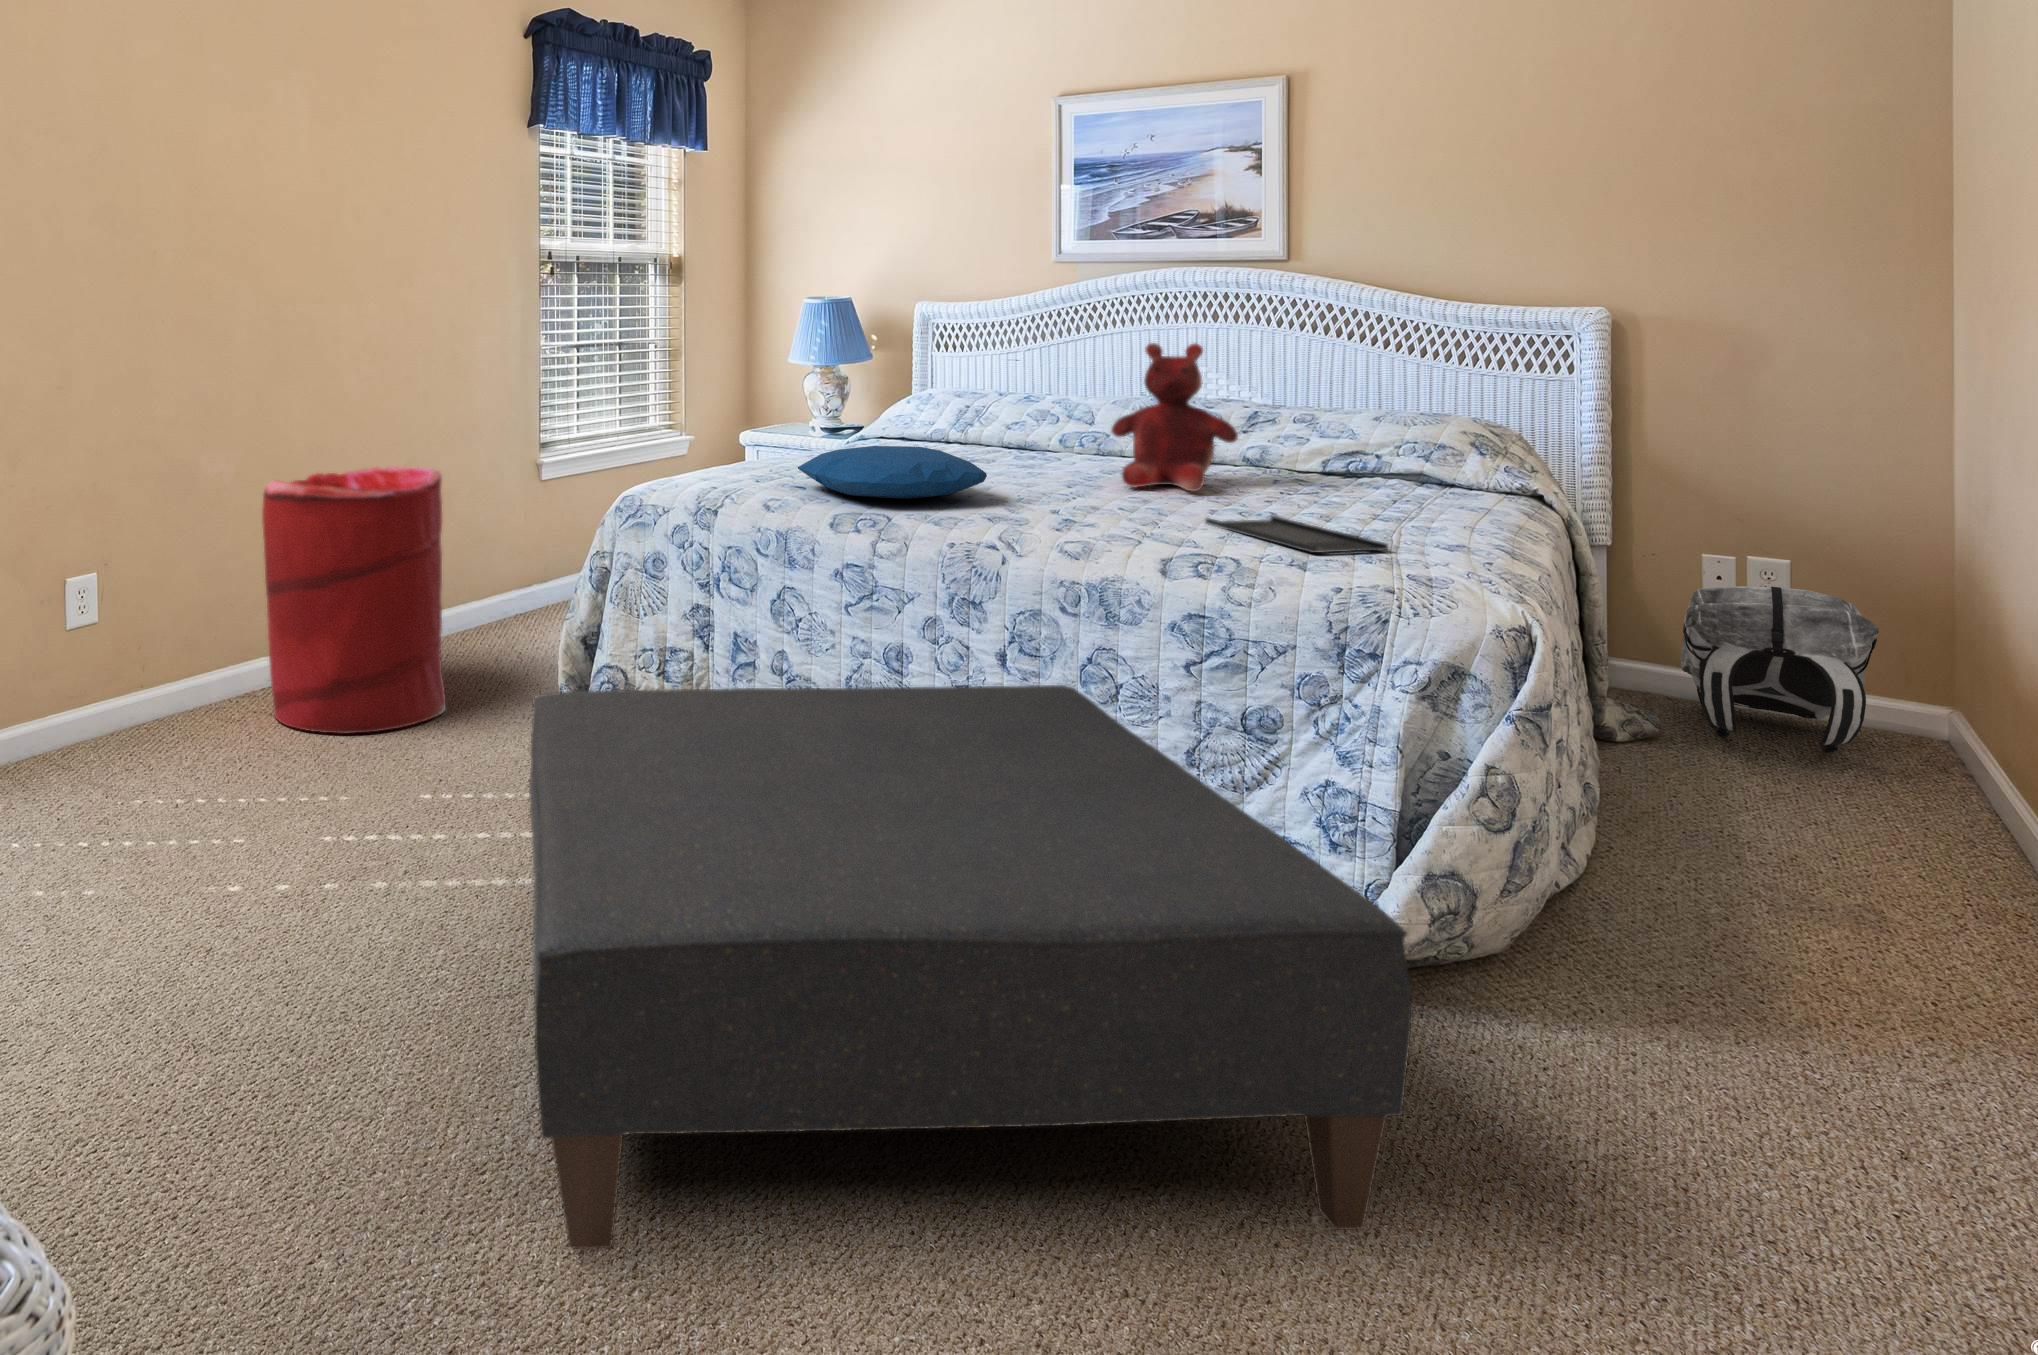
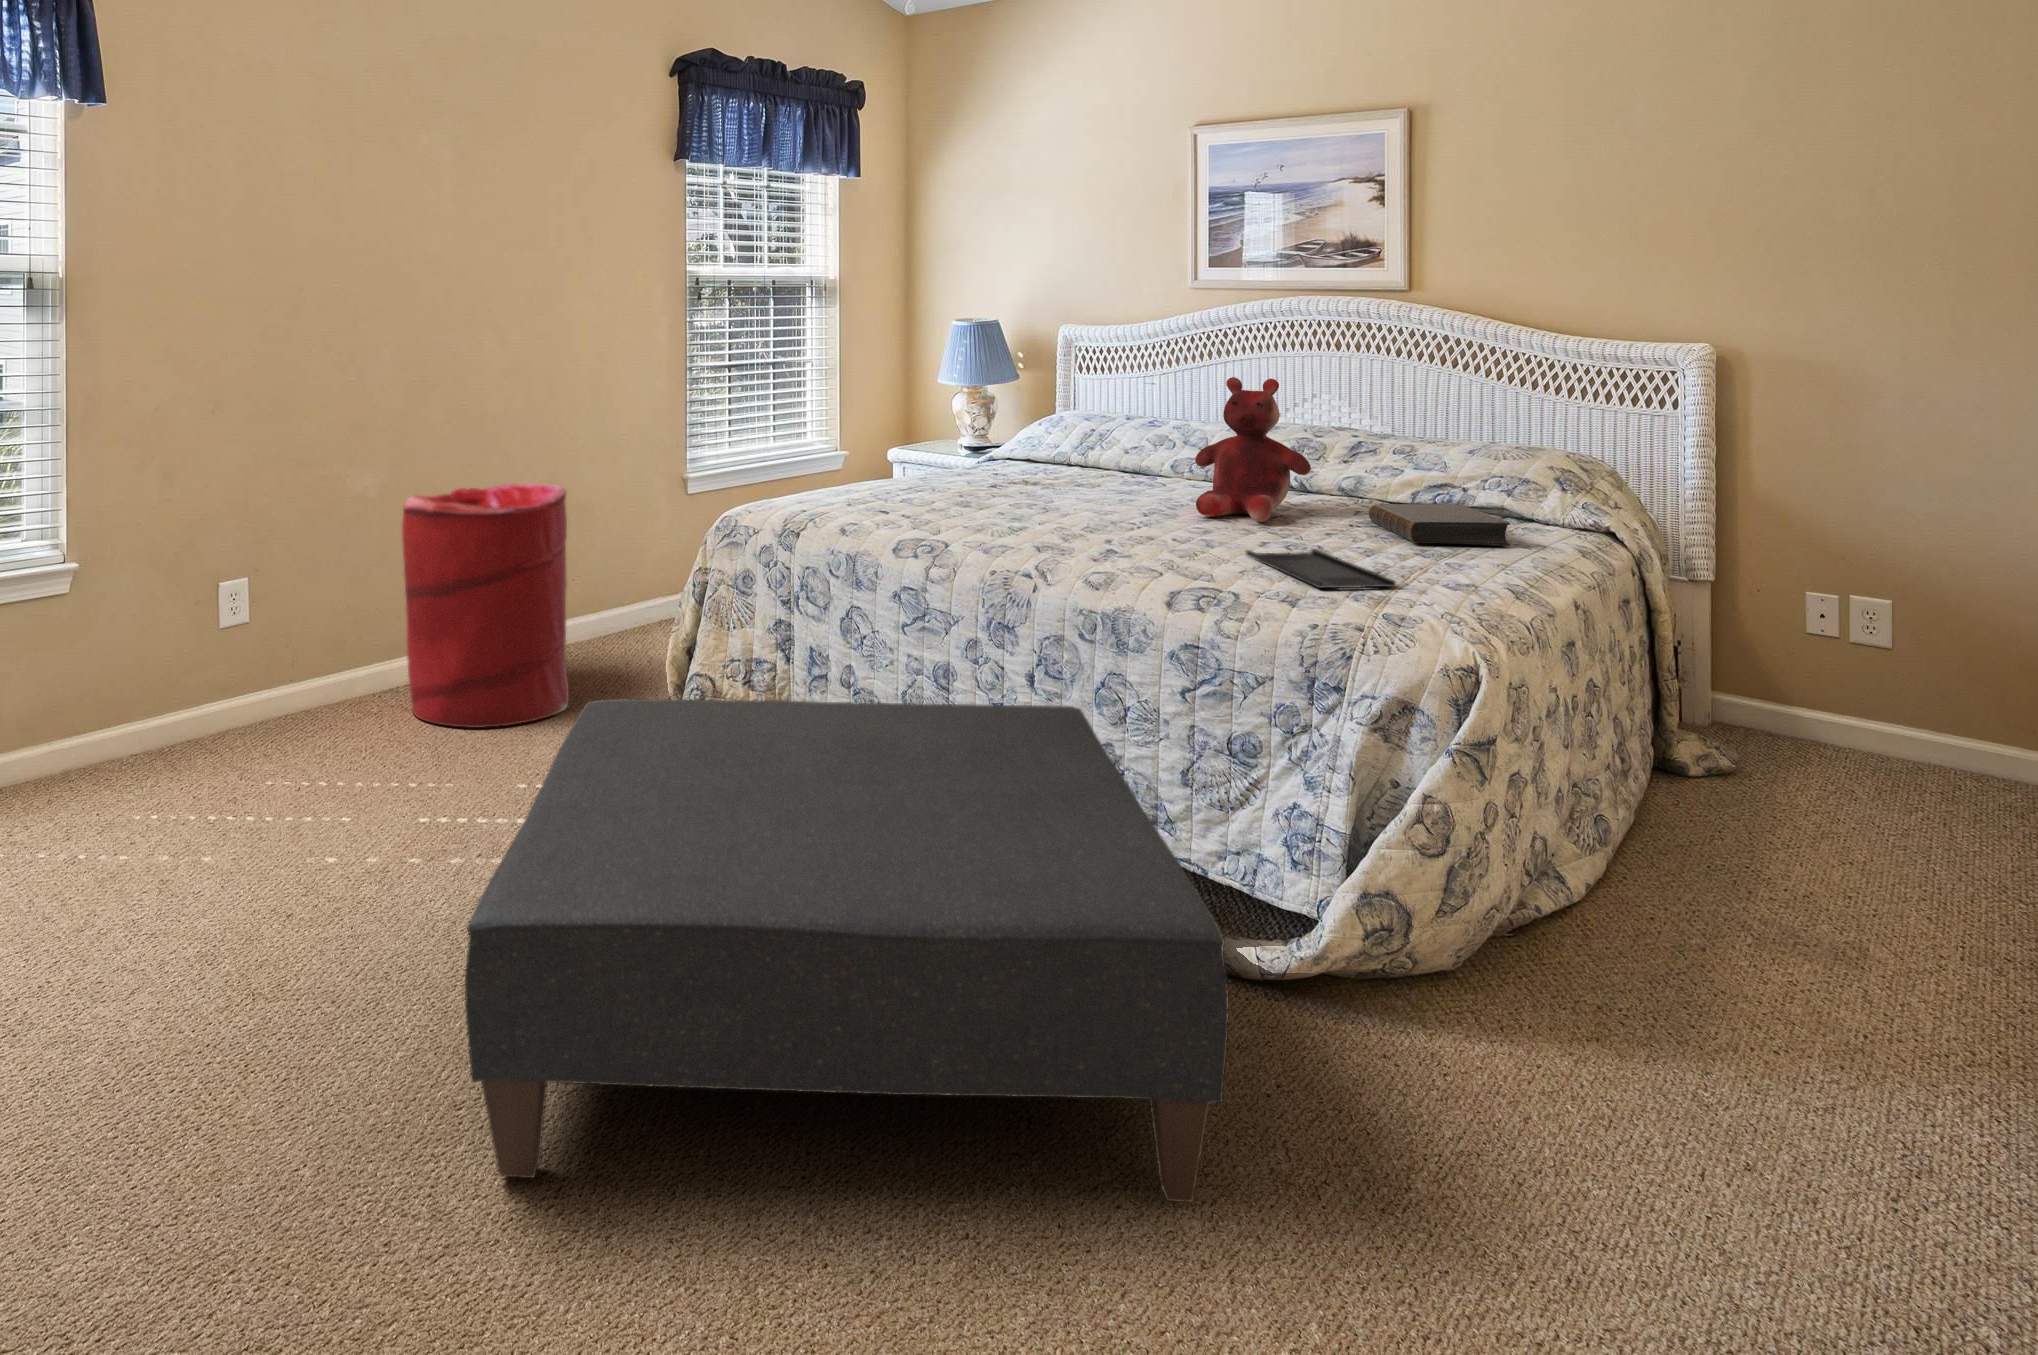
pillow: present [798,446,987,499] -> none [886,475,1055,524]
book: none [1299,471,1462,510] -> present [1369,504,1511,546]
backpack: present [1680,586,1879,753] -> none [1757,625,1948,792]

